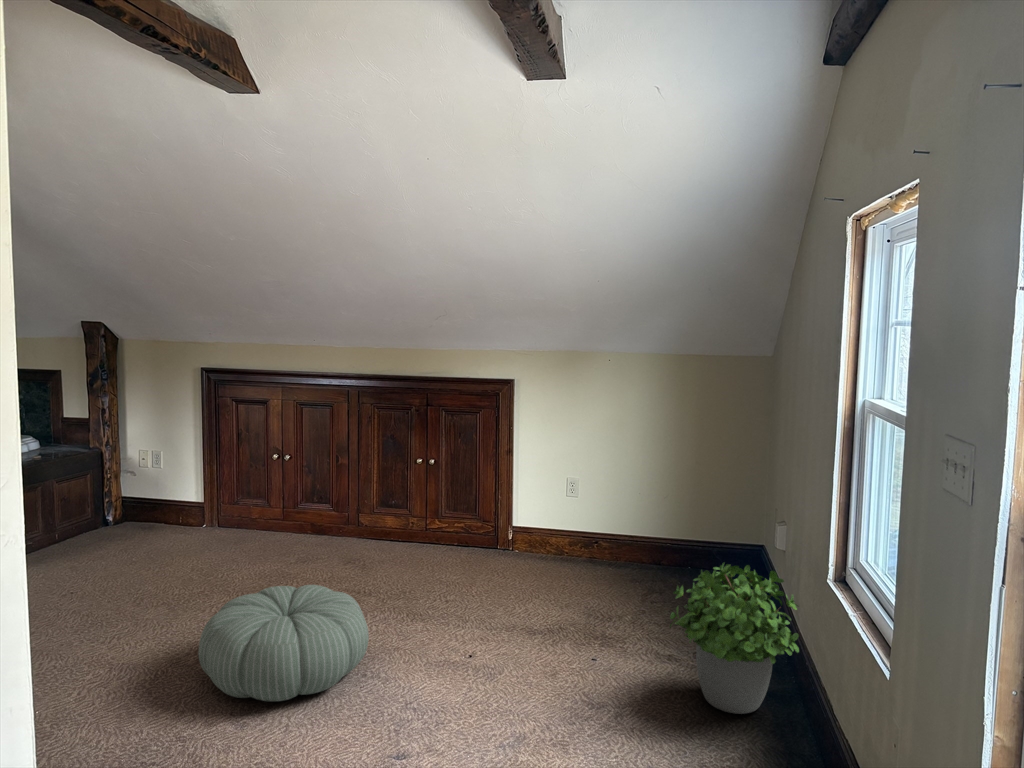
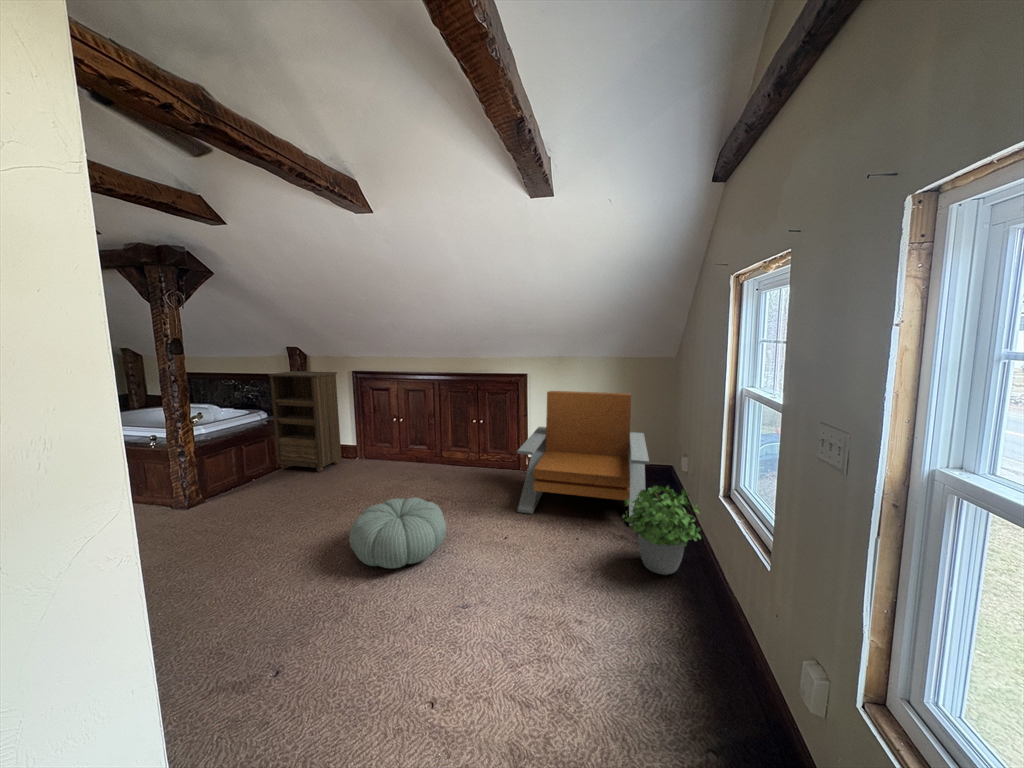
bookshelf: none [48,364,175,546] -> present [268,371,341,472]
lounge chair: none [492,408,719,643] -> present [517,391,649,526]

